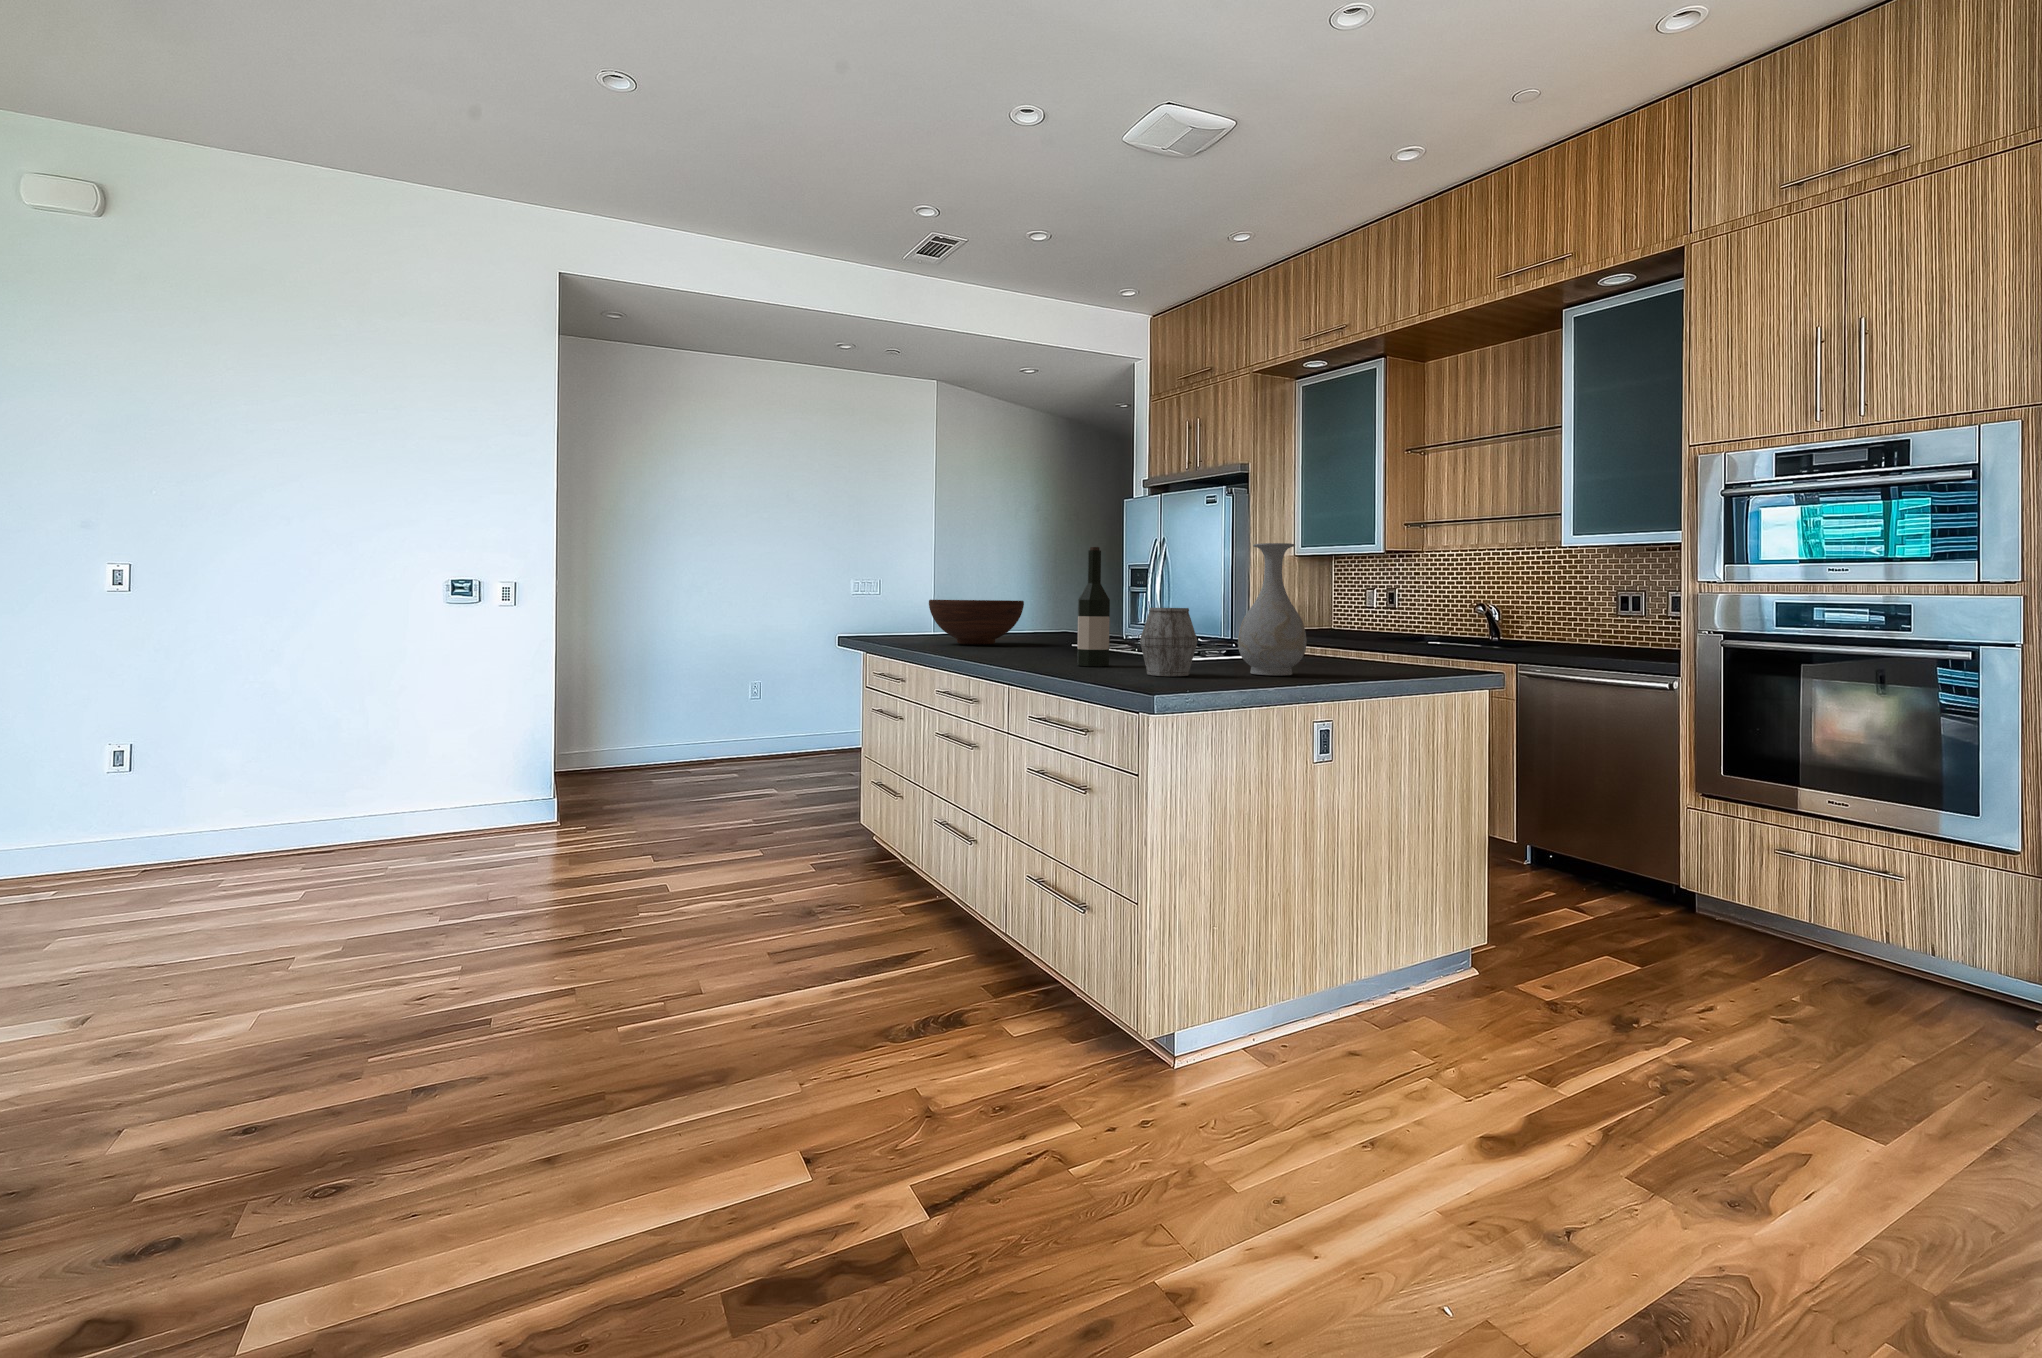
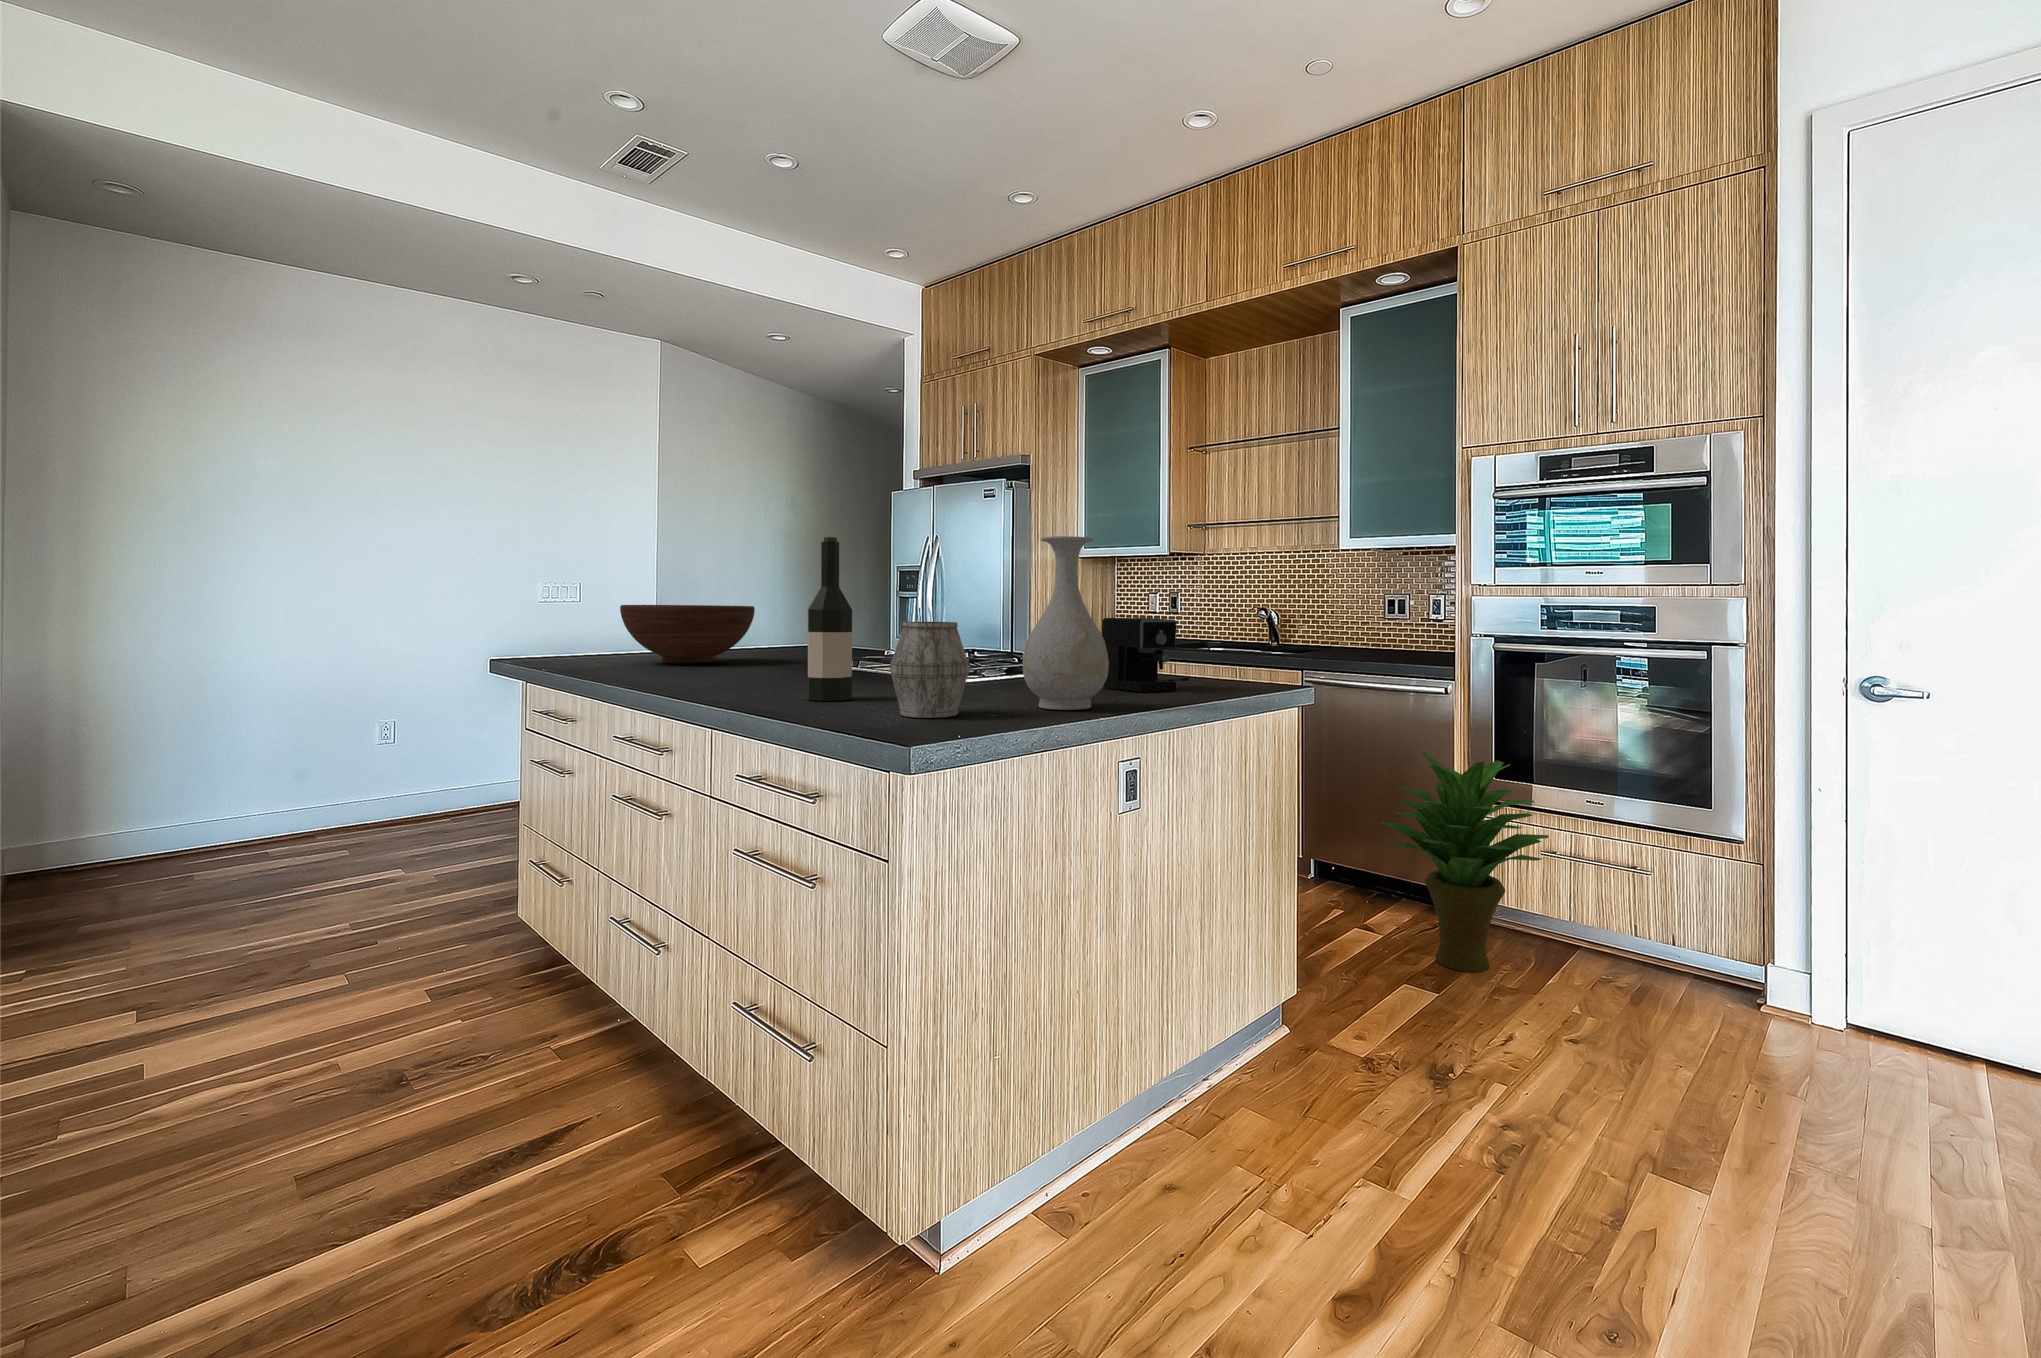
coffee maker: none [1306,608,1386,668] -> present [1102,618,1189,692]
potted plant: none [1588,740,1774,953] -> present [1380,752,1549,972]

